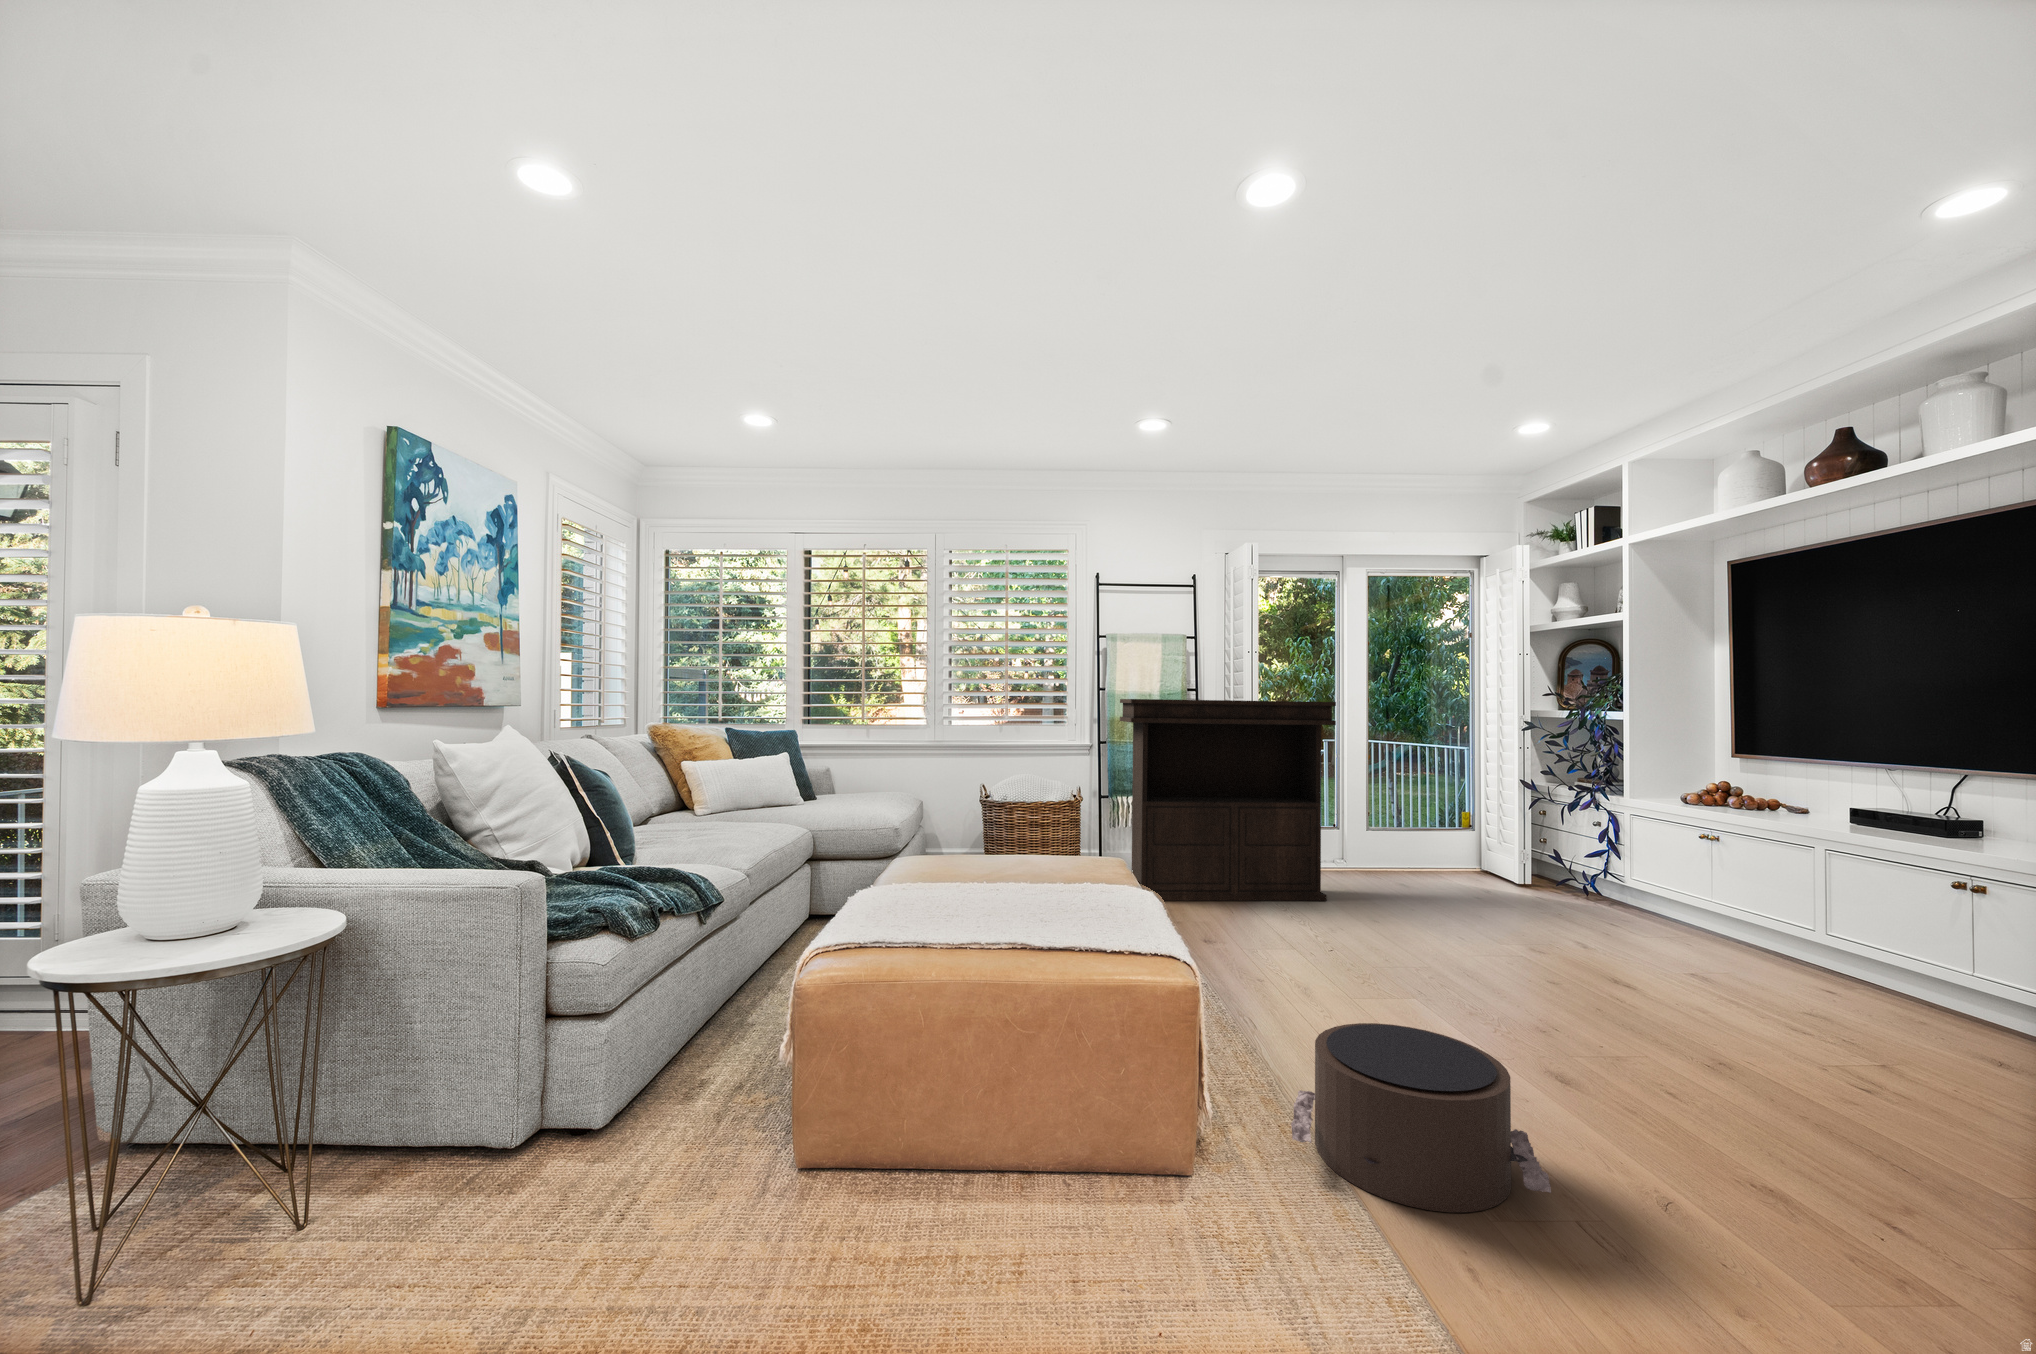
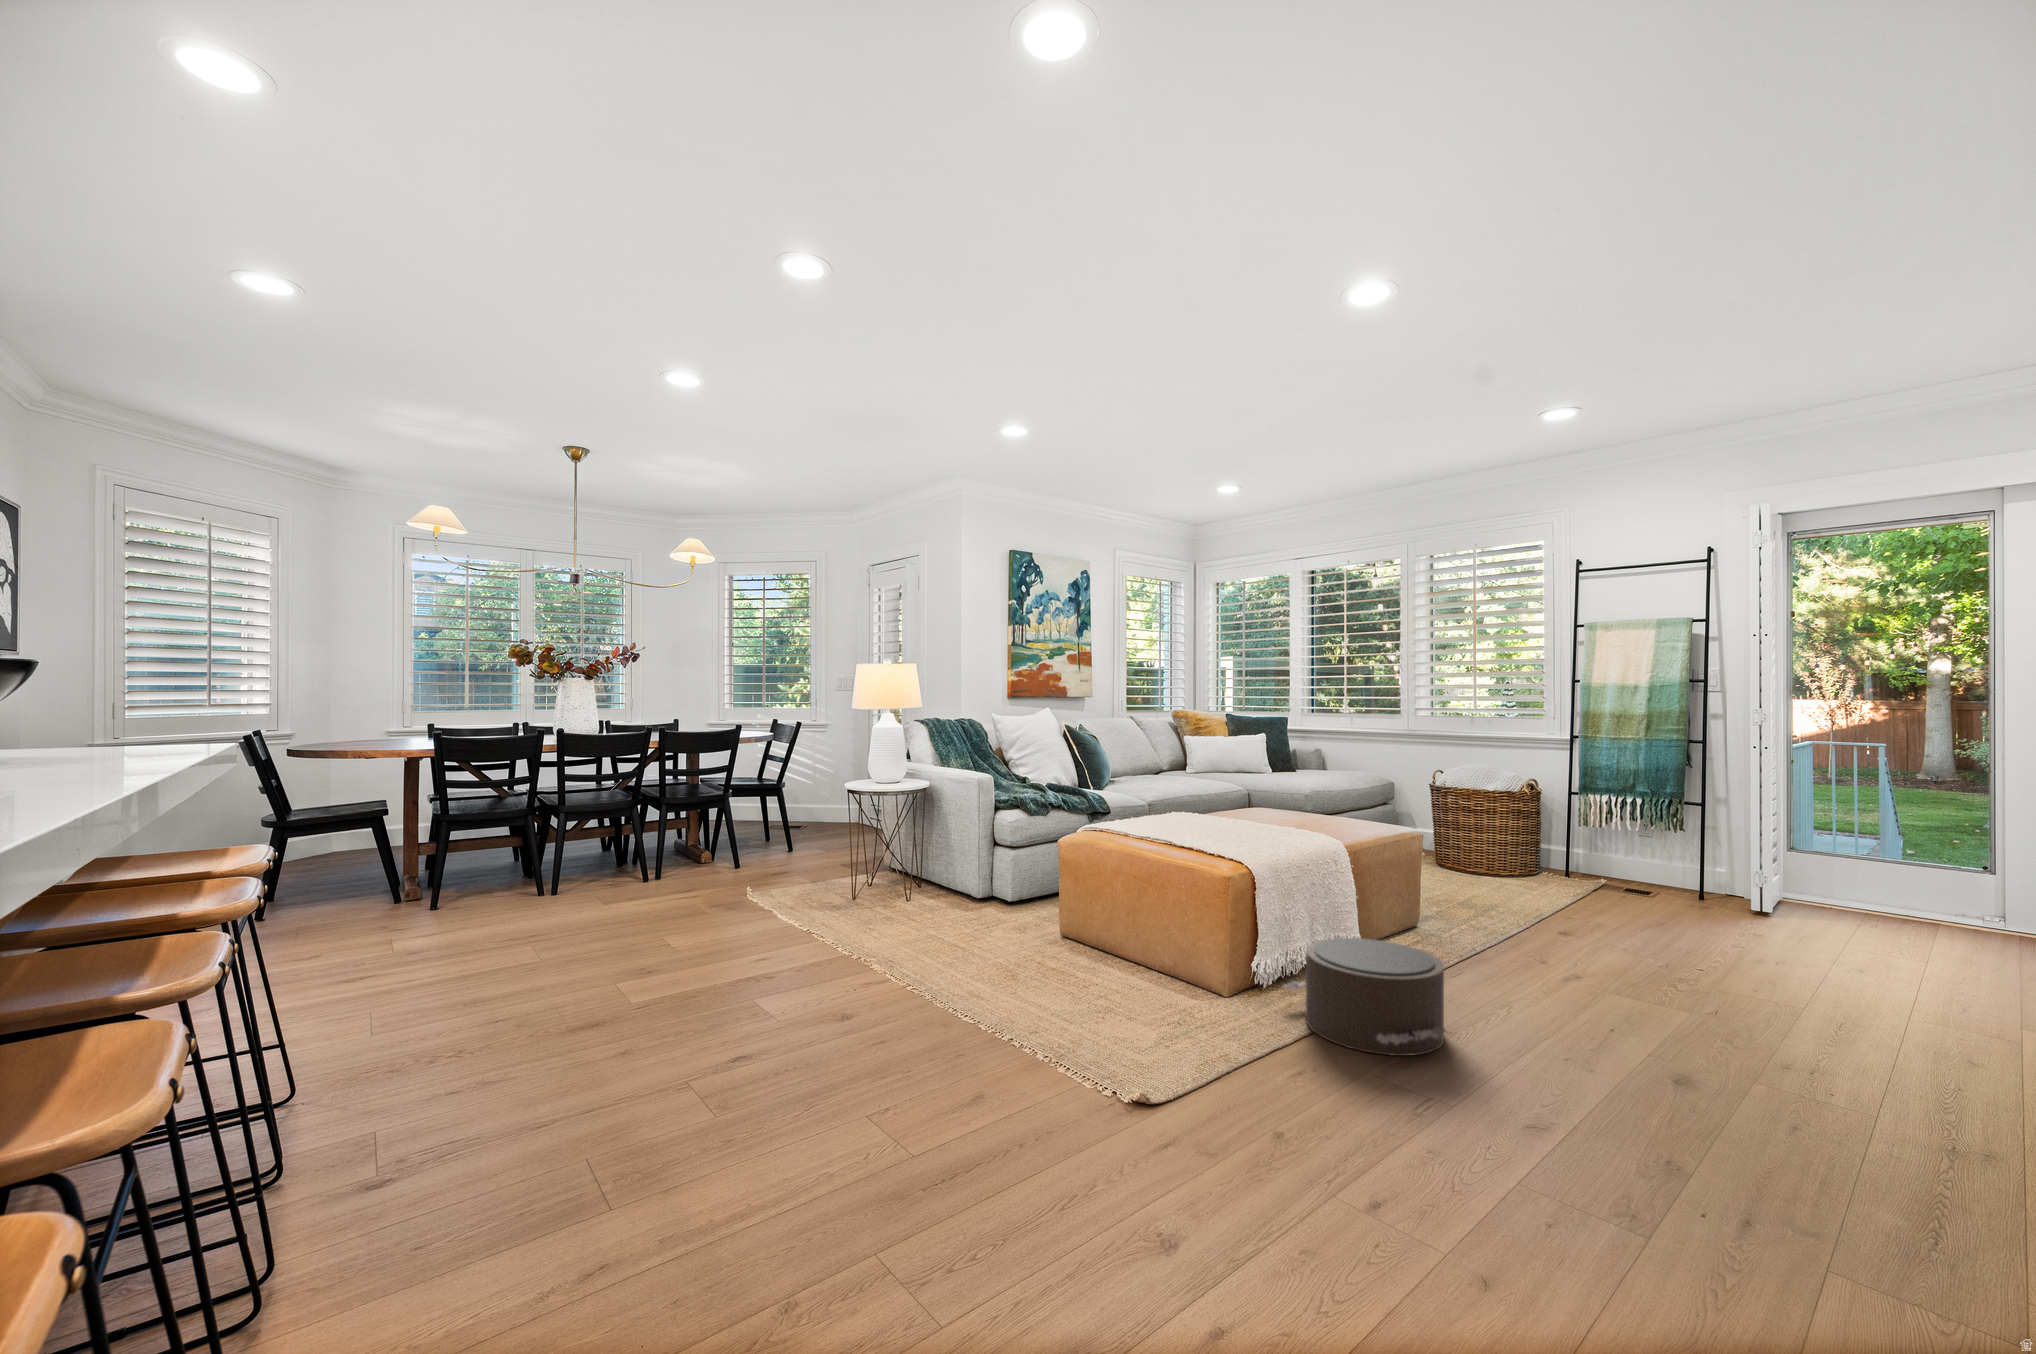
console table: present [1120,699,1336,901] -> none [1548,693,1846,941]

